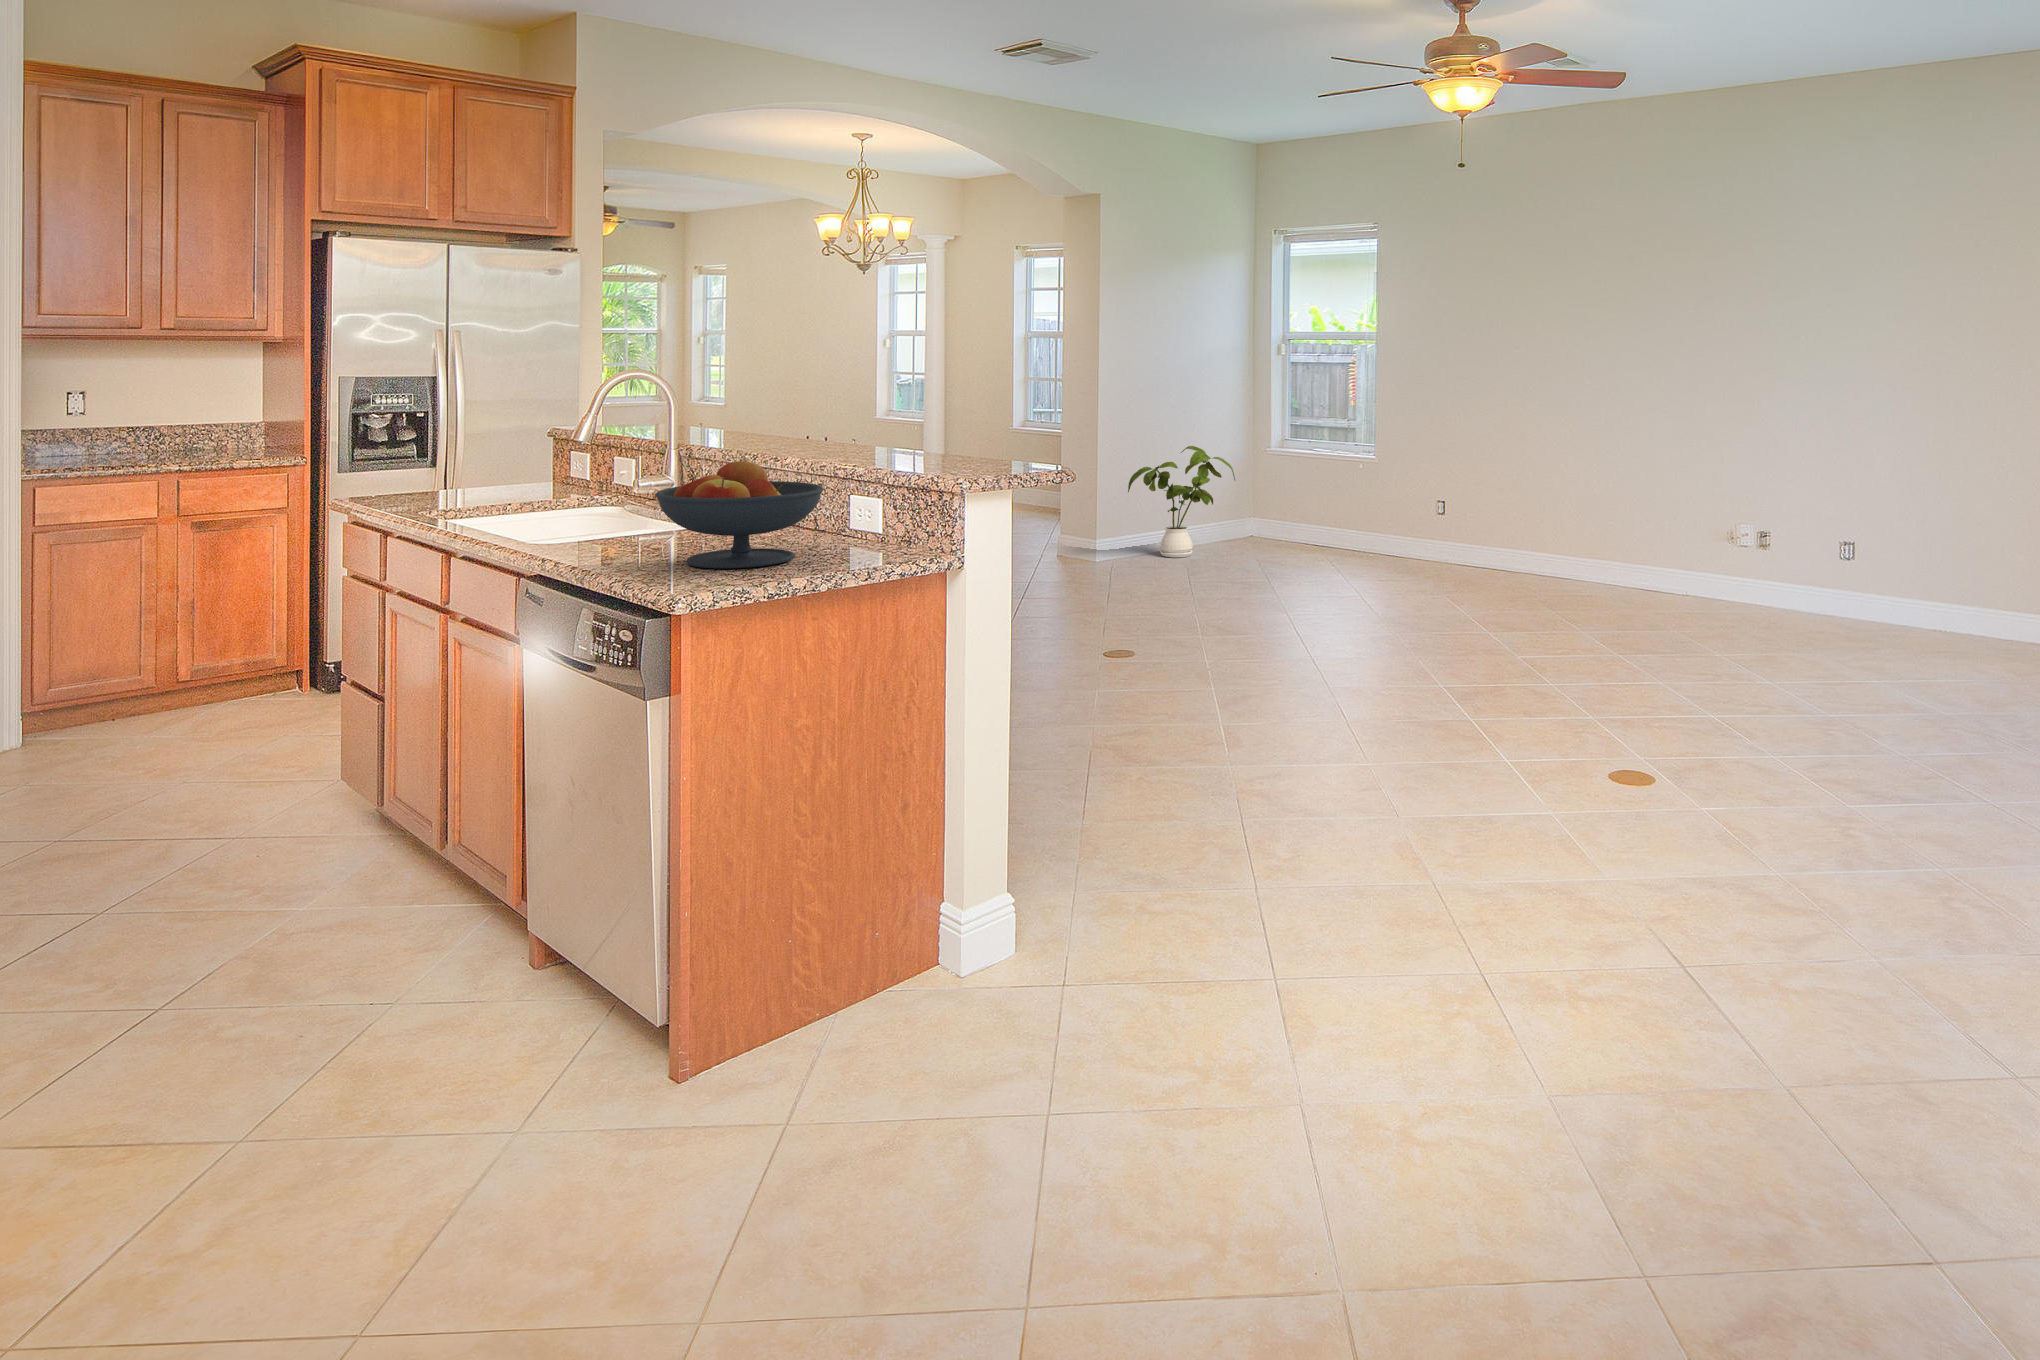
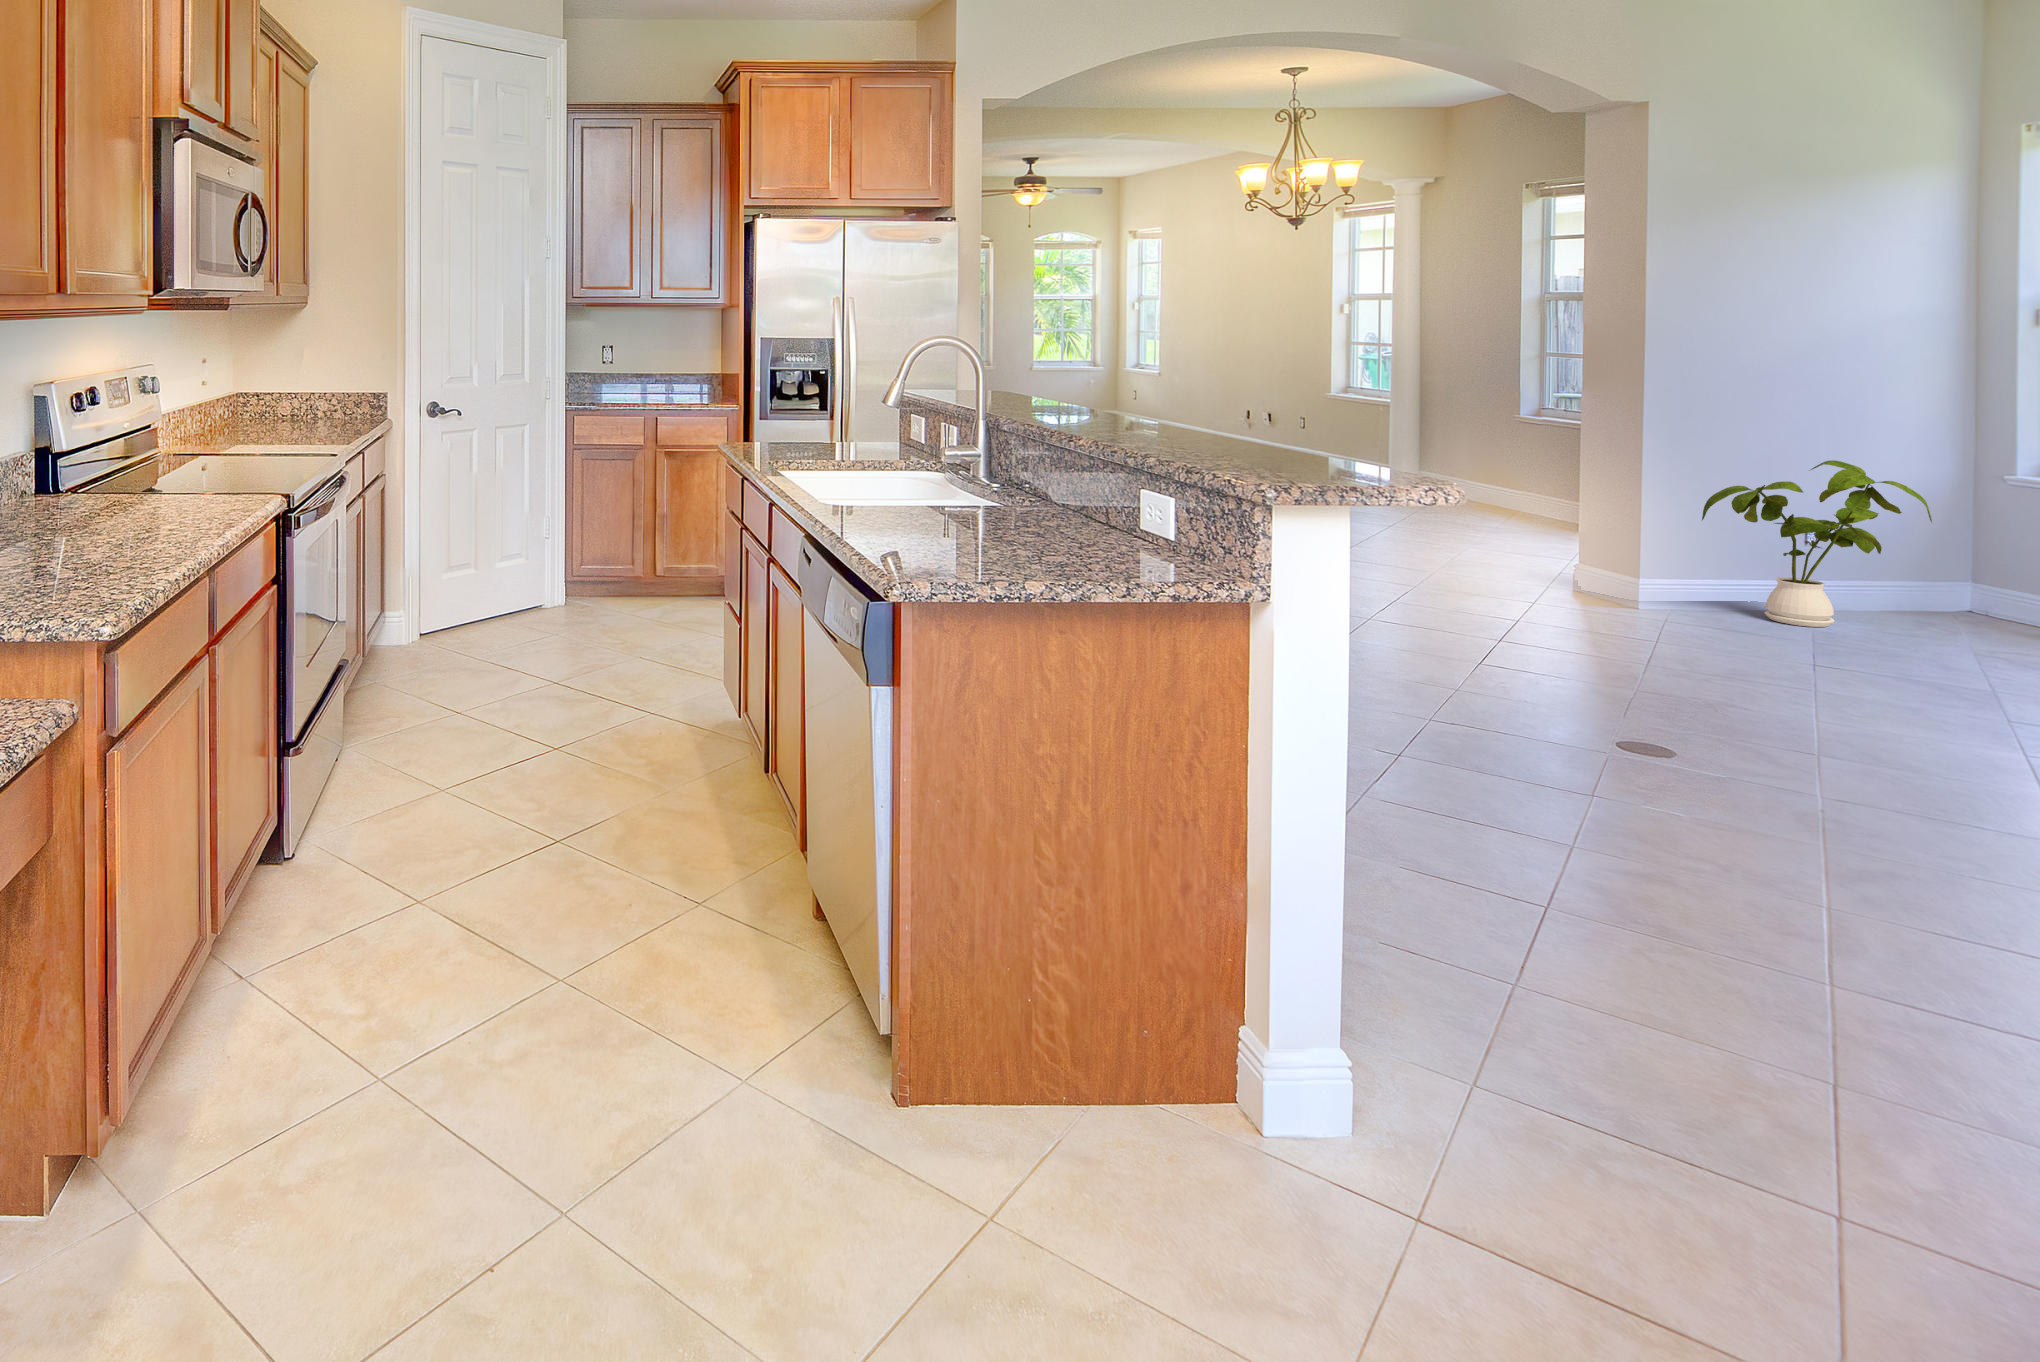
fruit bowl: present [656,460,823,569] -> none [907,441,1090,562]

